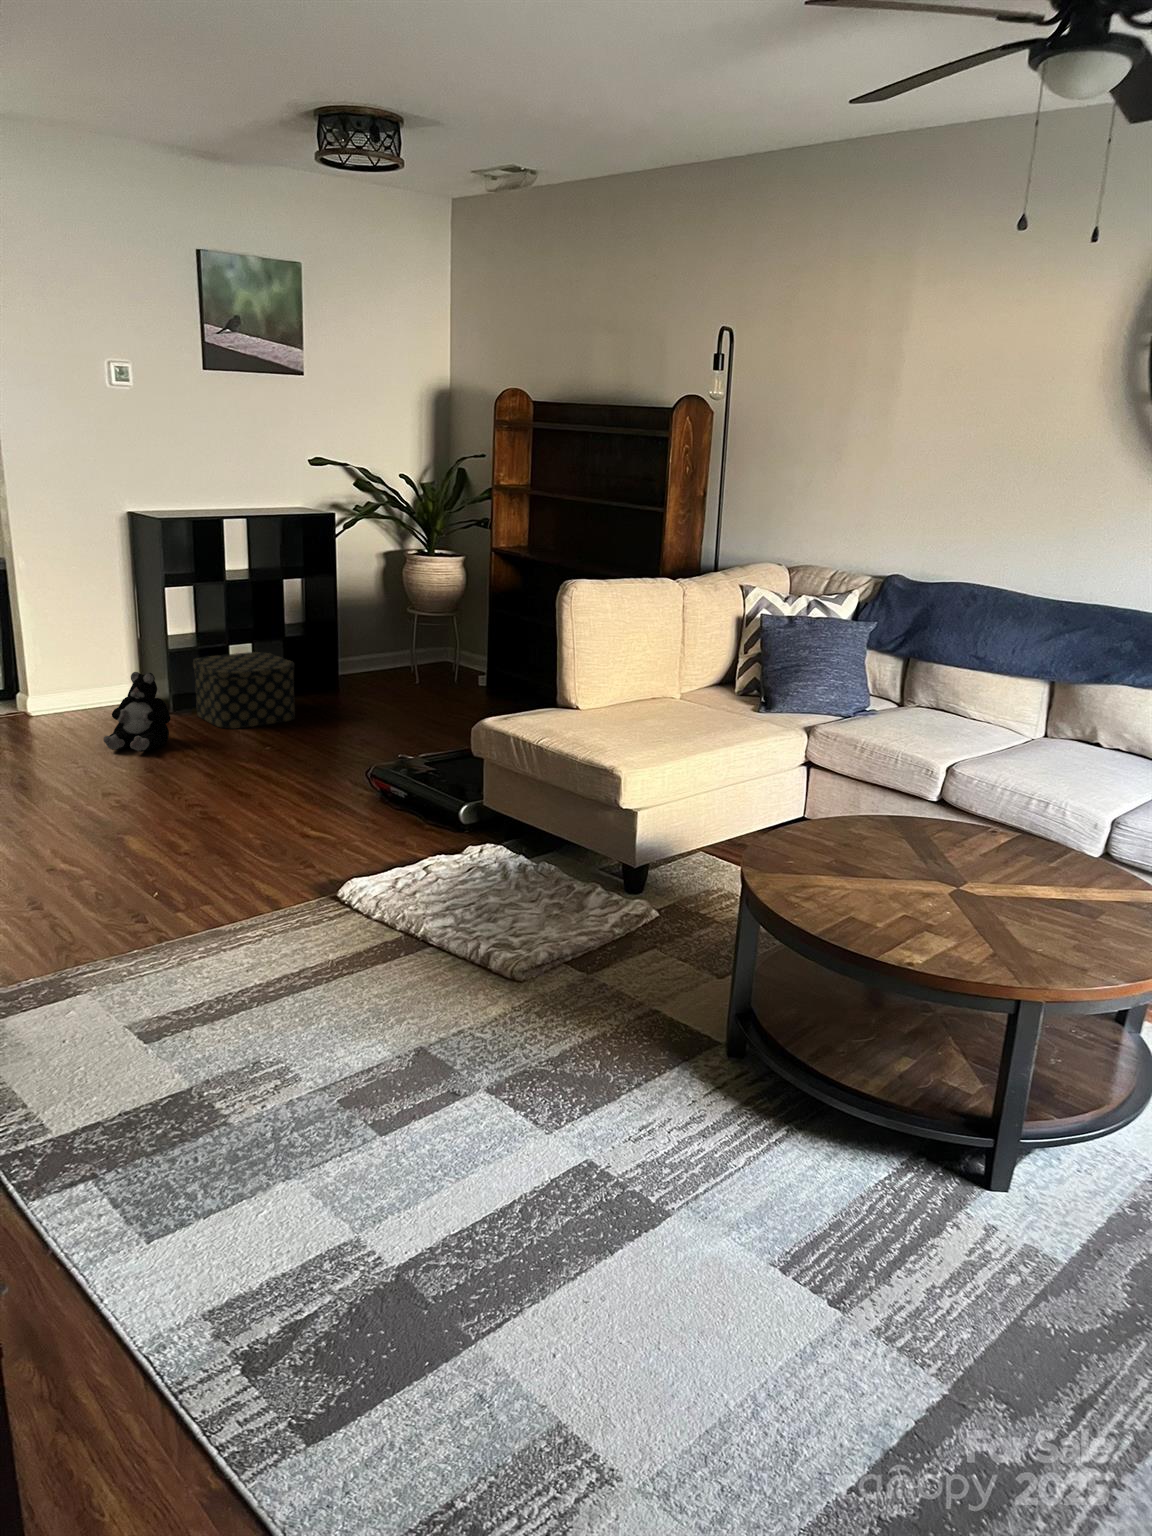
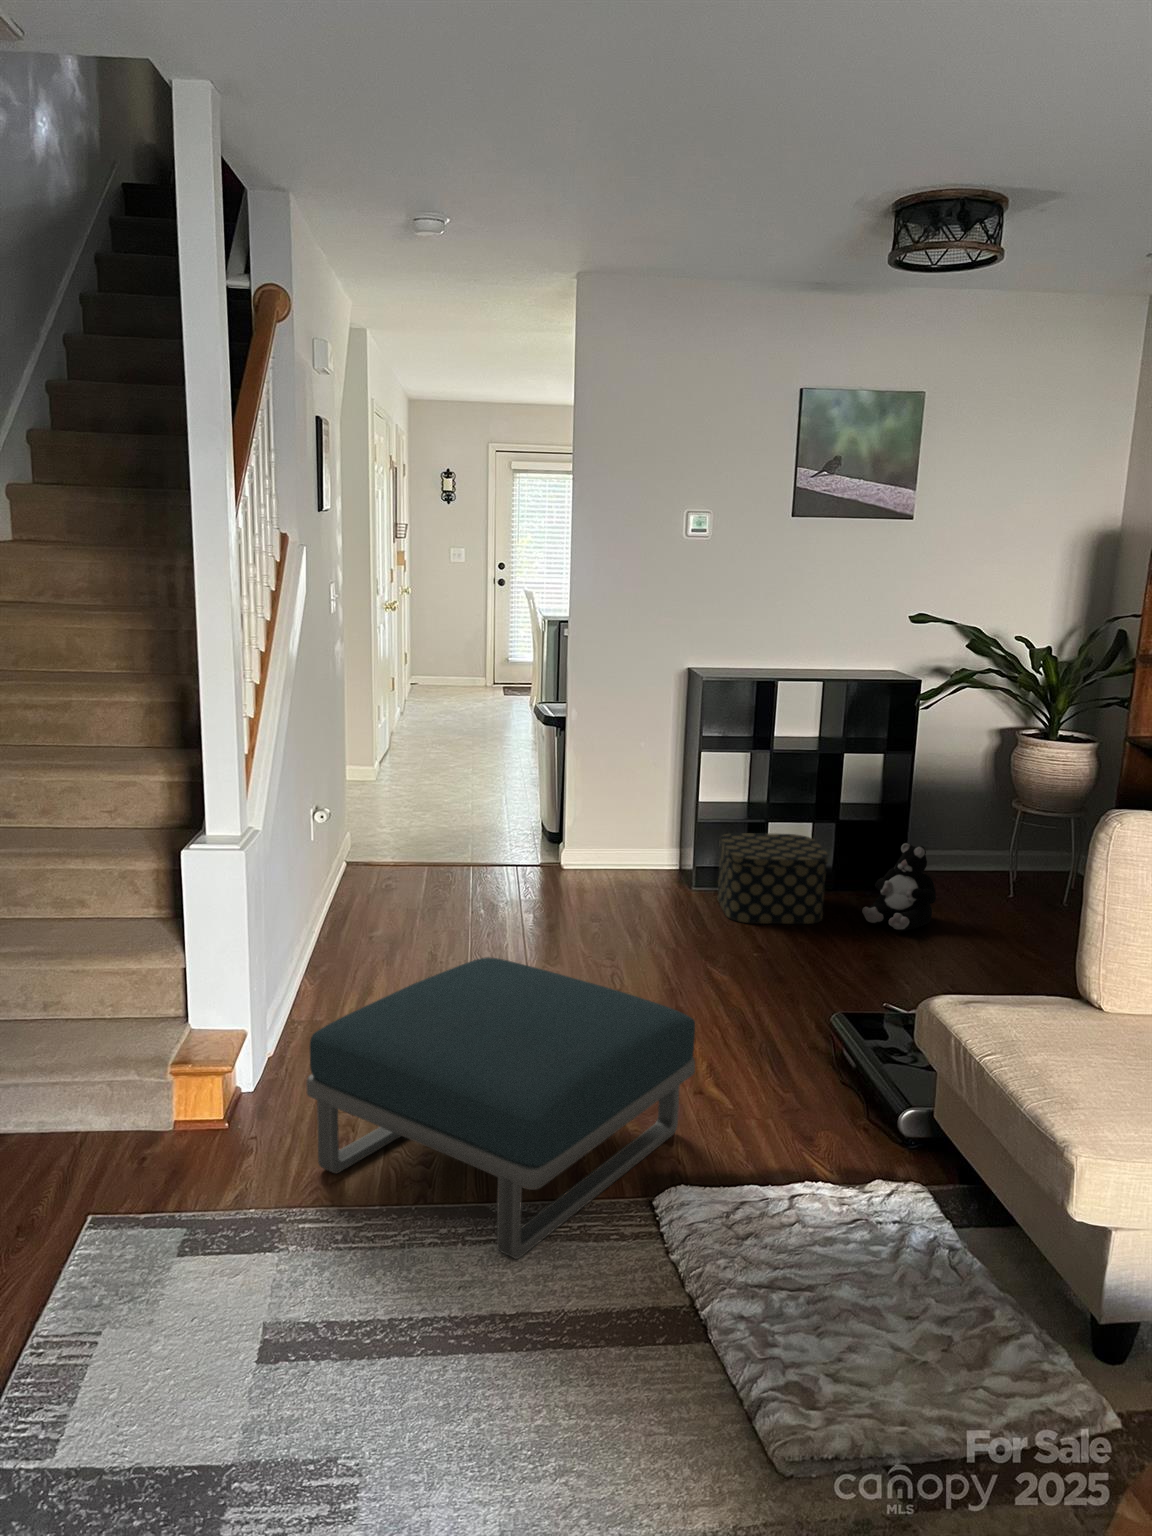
plush toy: present [103,672,170,752] -> present [862,843,936,931]
footstool: none [35,760,326,946] -> present [306,957,695,1259]

